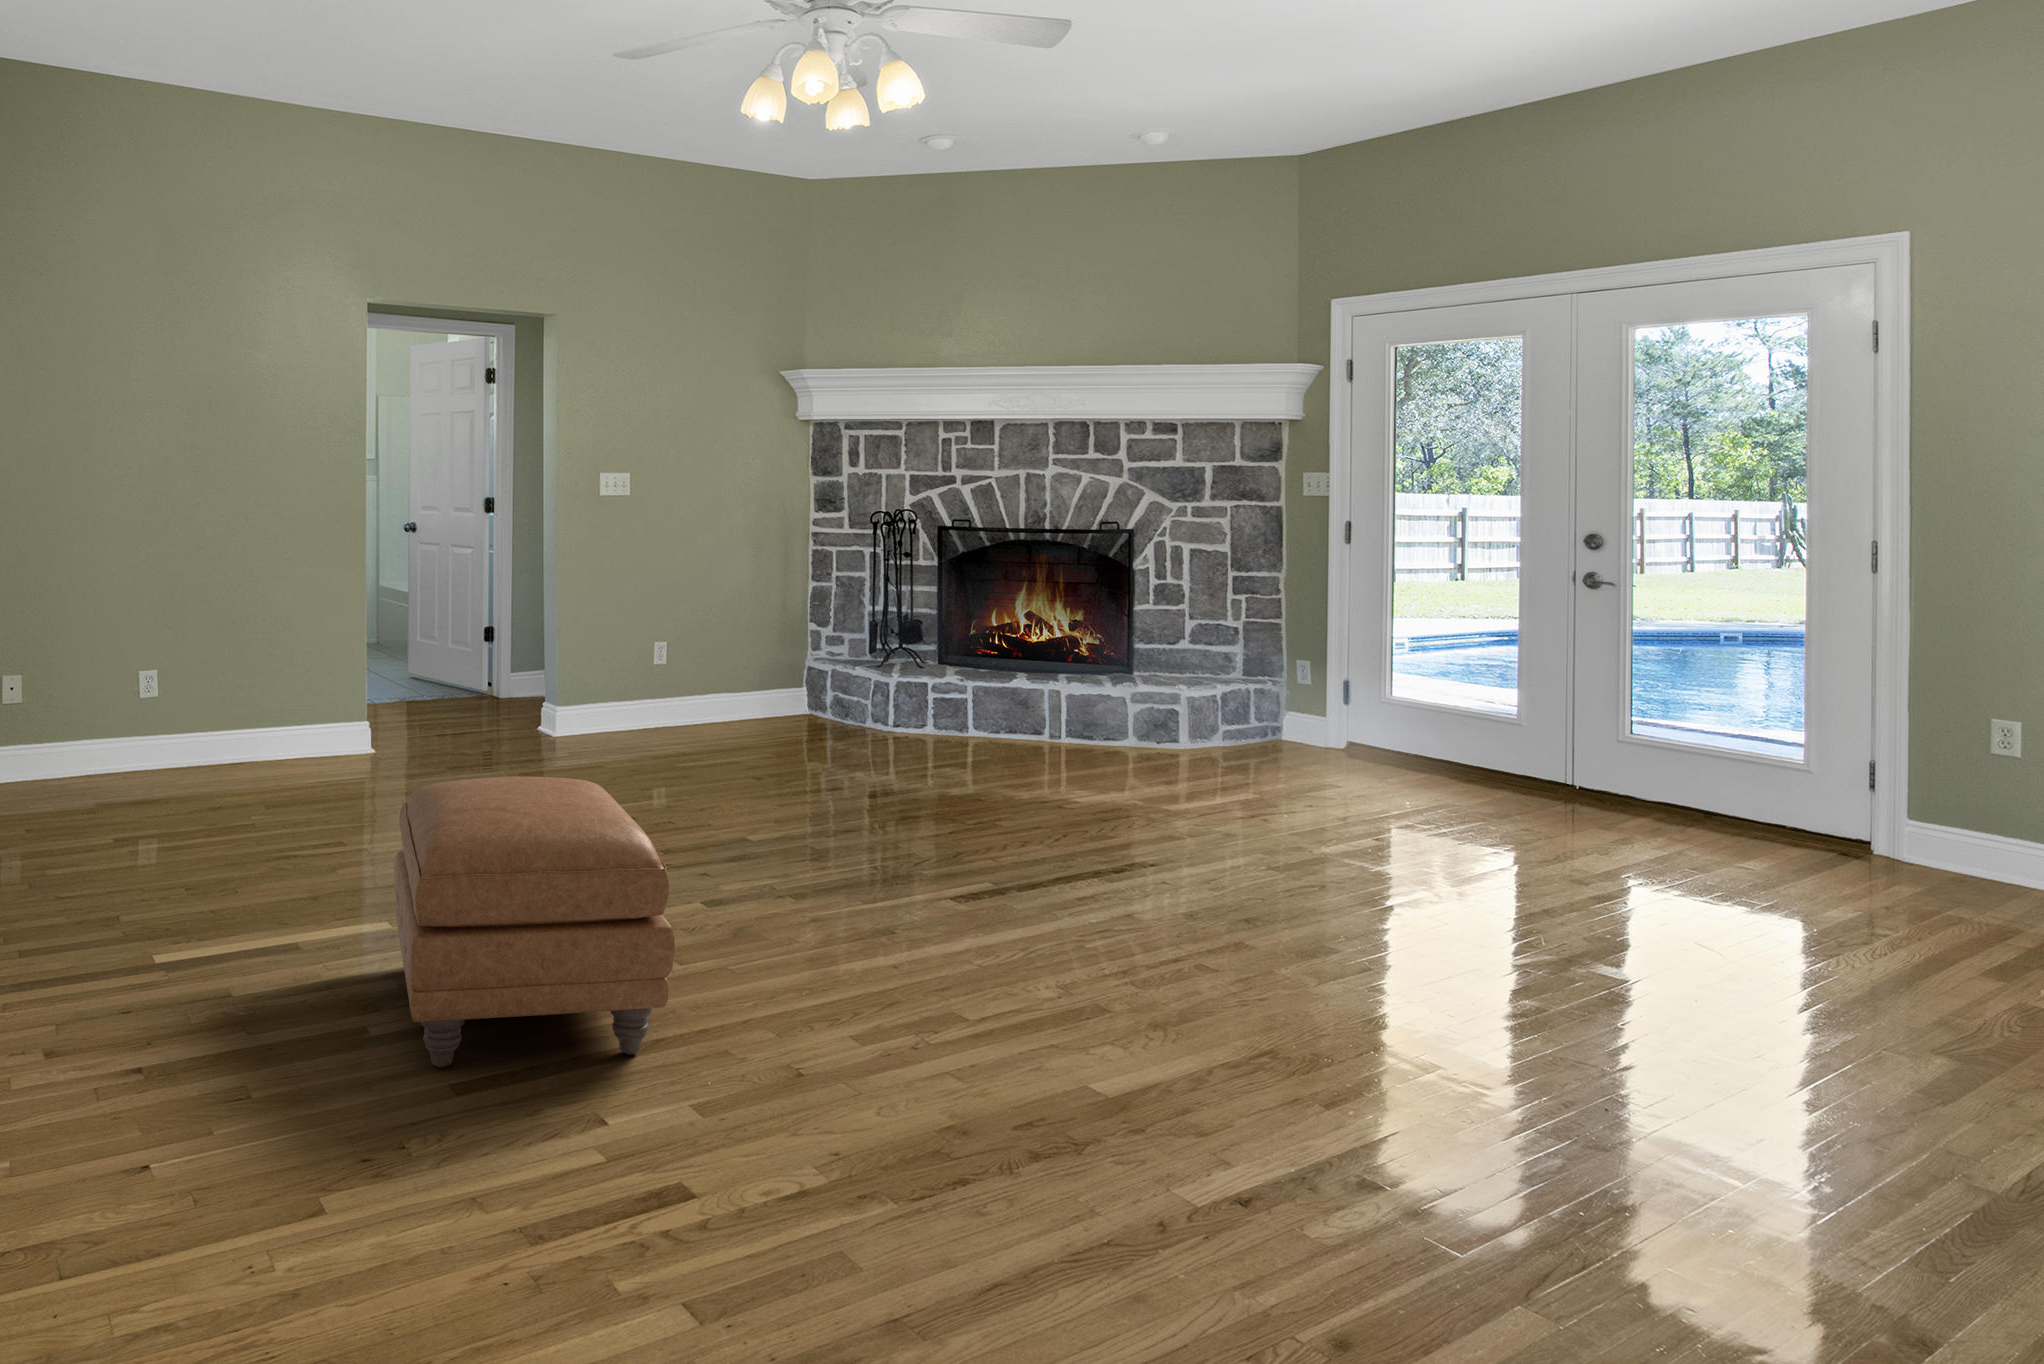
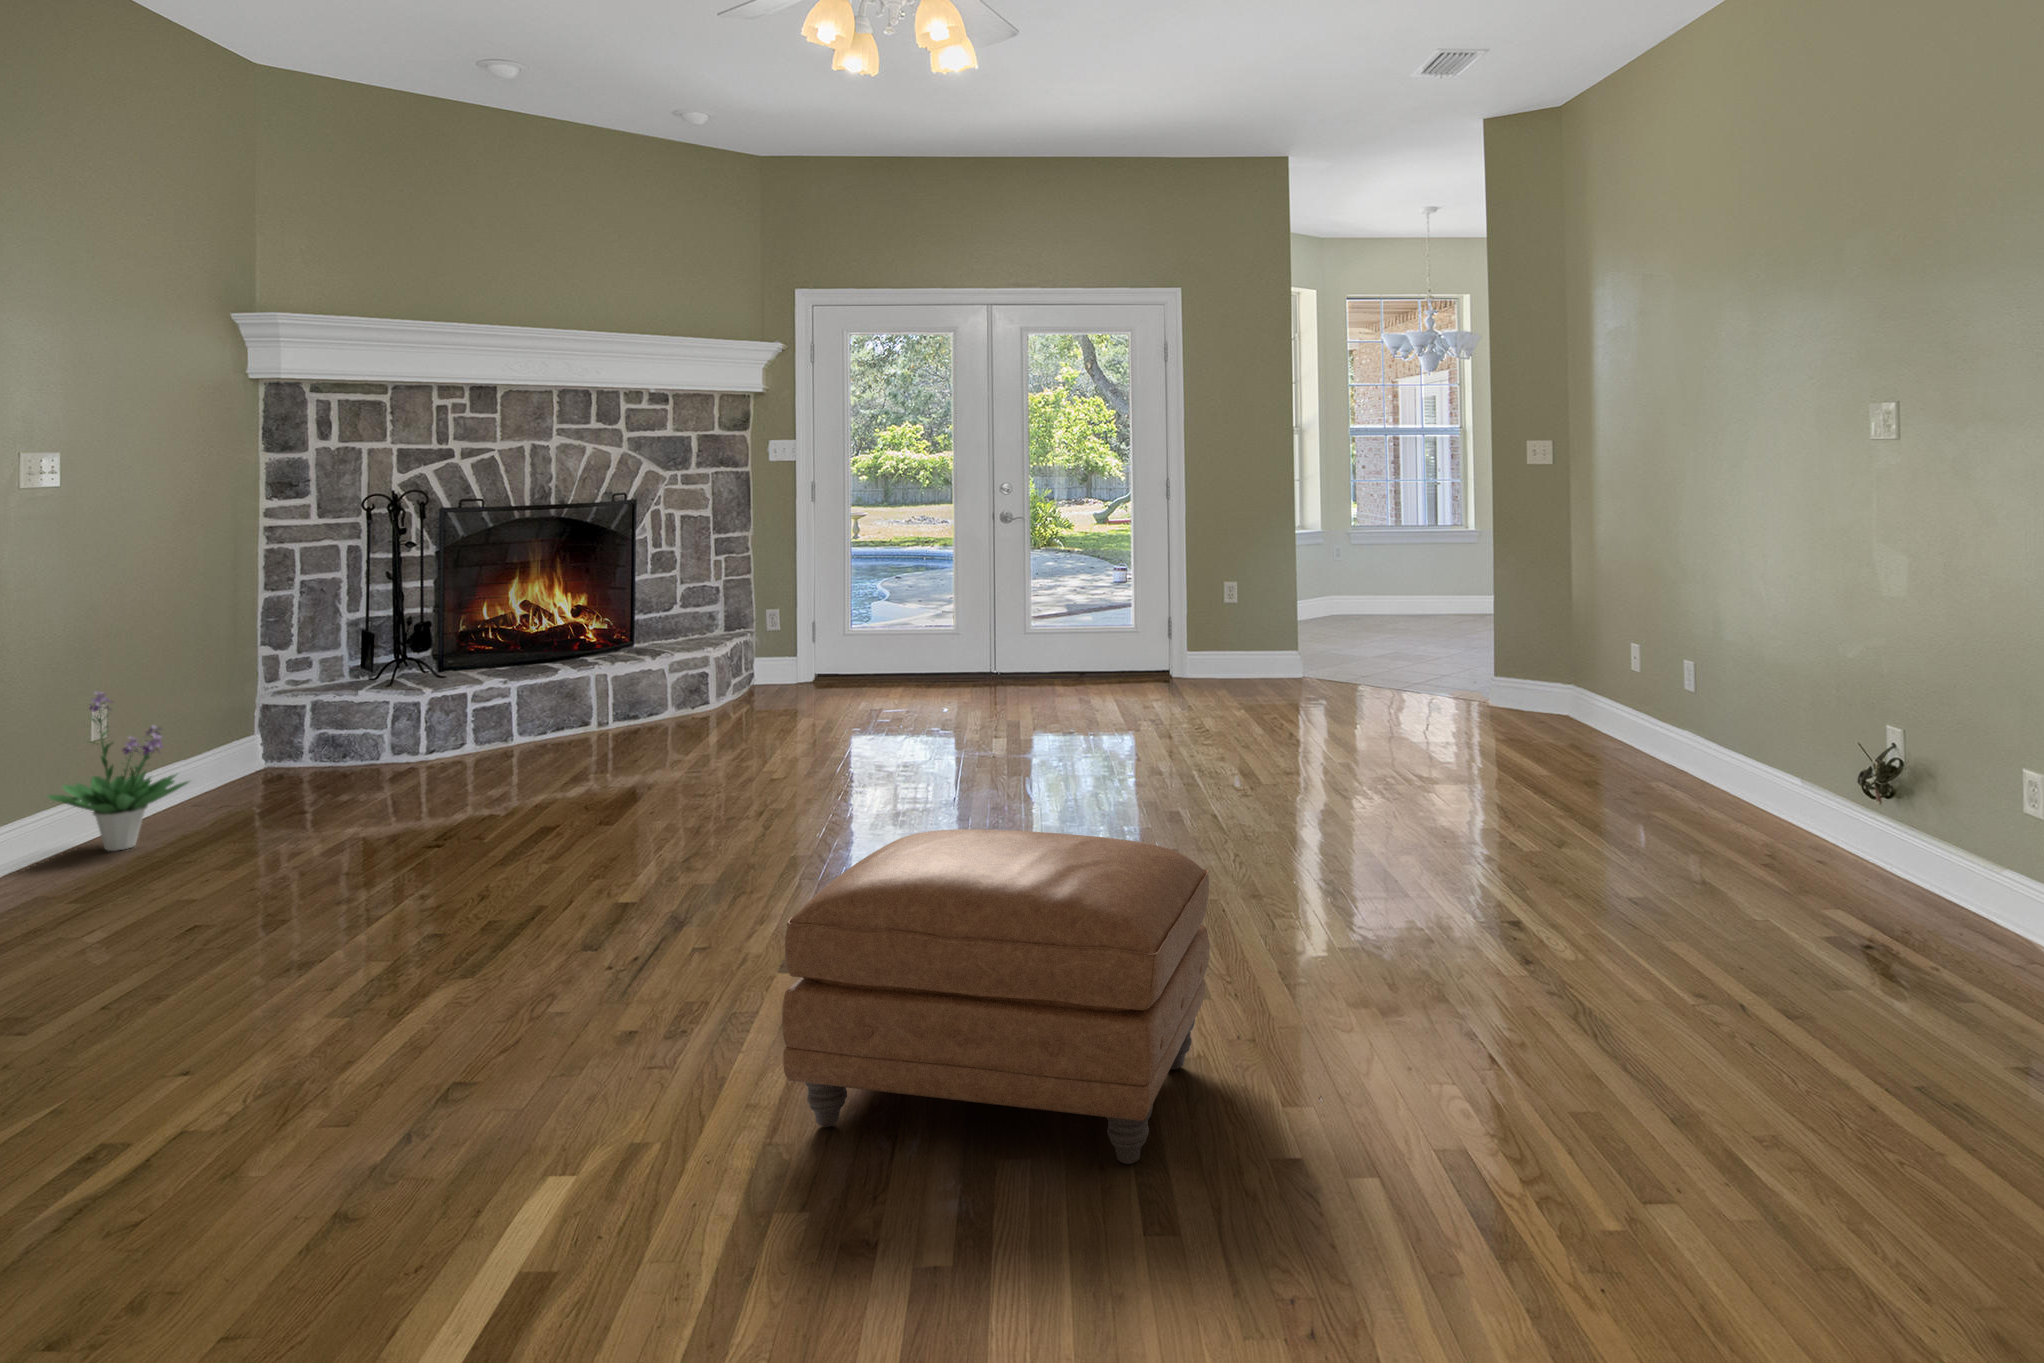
potted plant: none [594,630,672,740] -> present [48,691,188,851]

